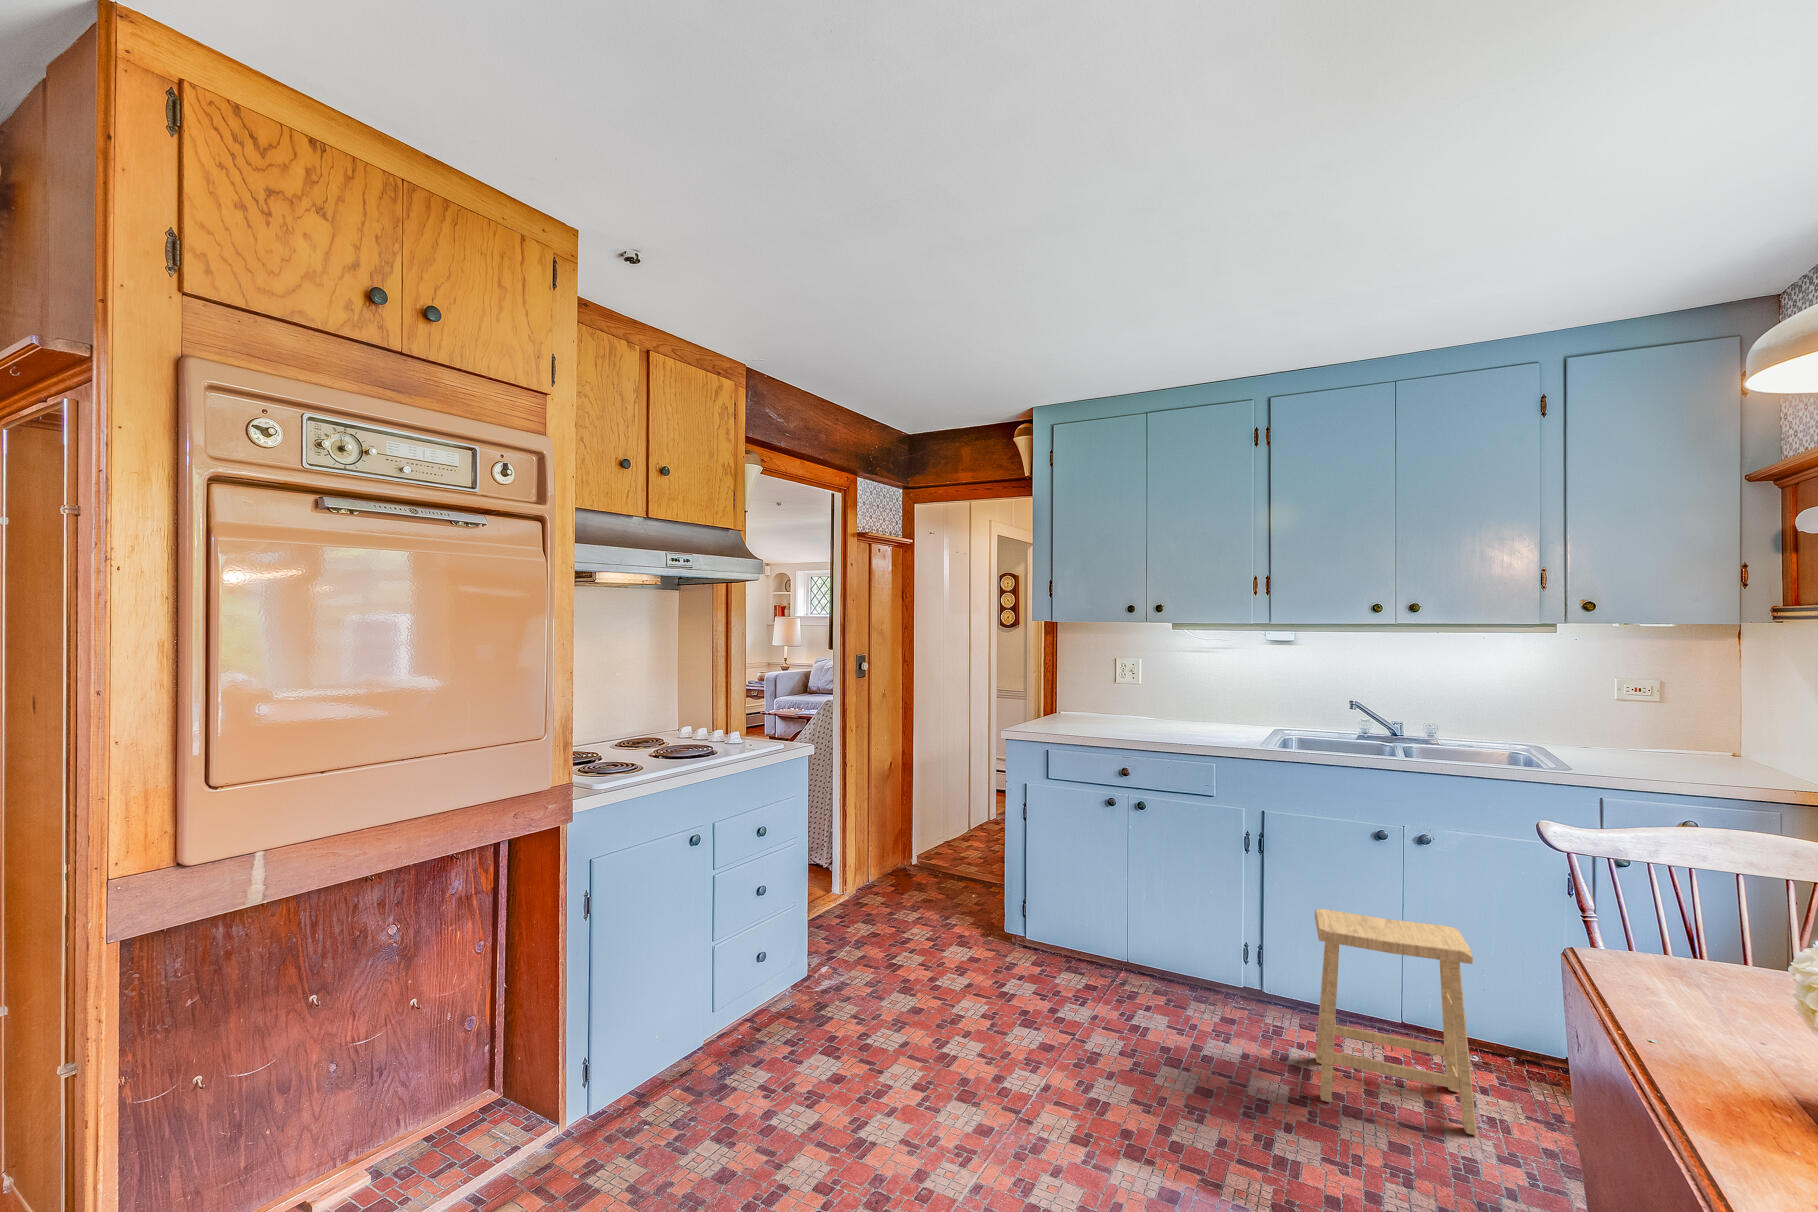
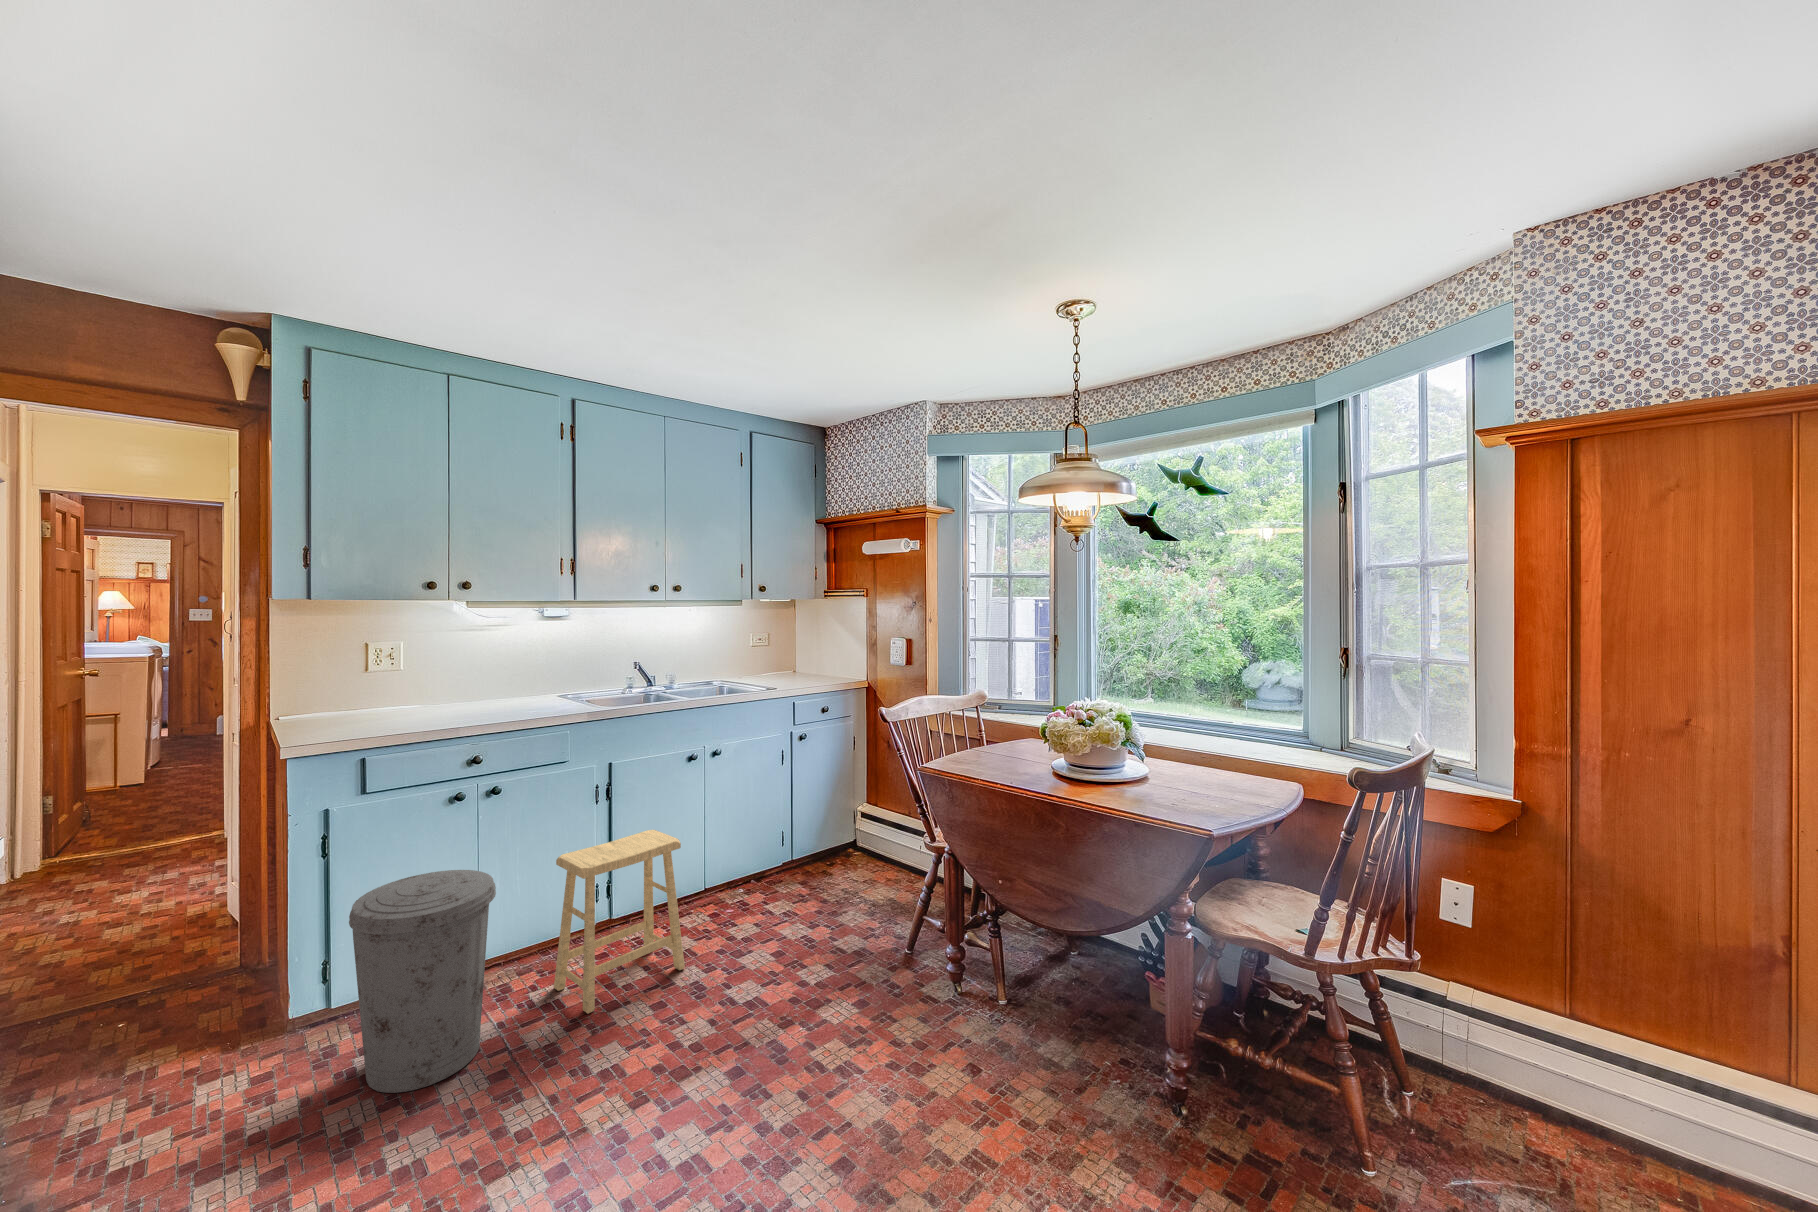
trash can: none [1118,870,1234,1066] -> present [349,870,496,1093]

